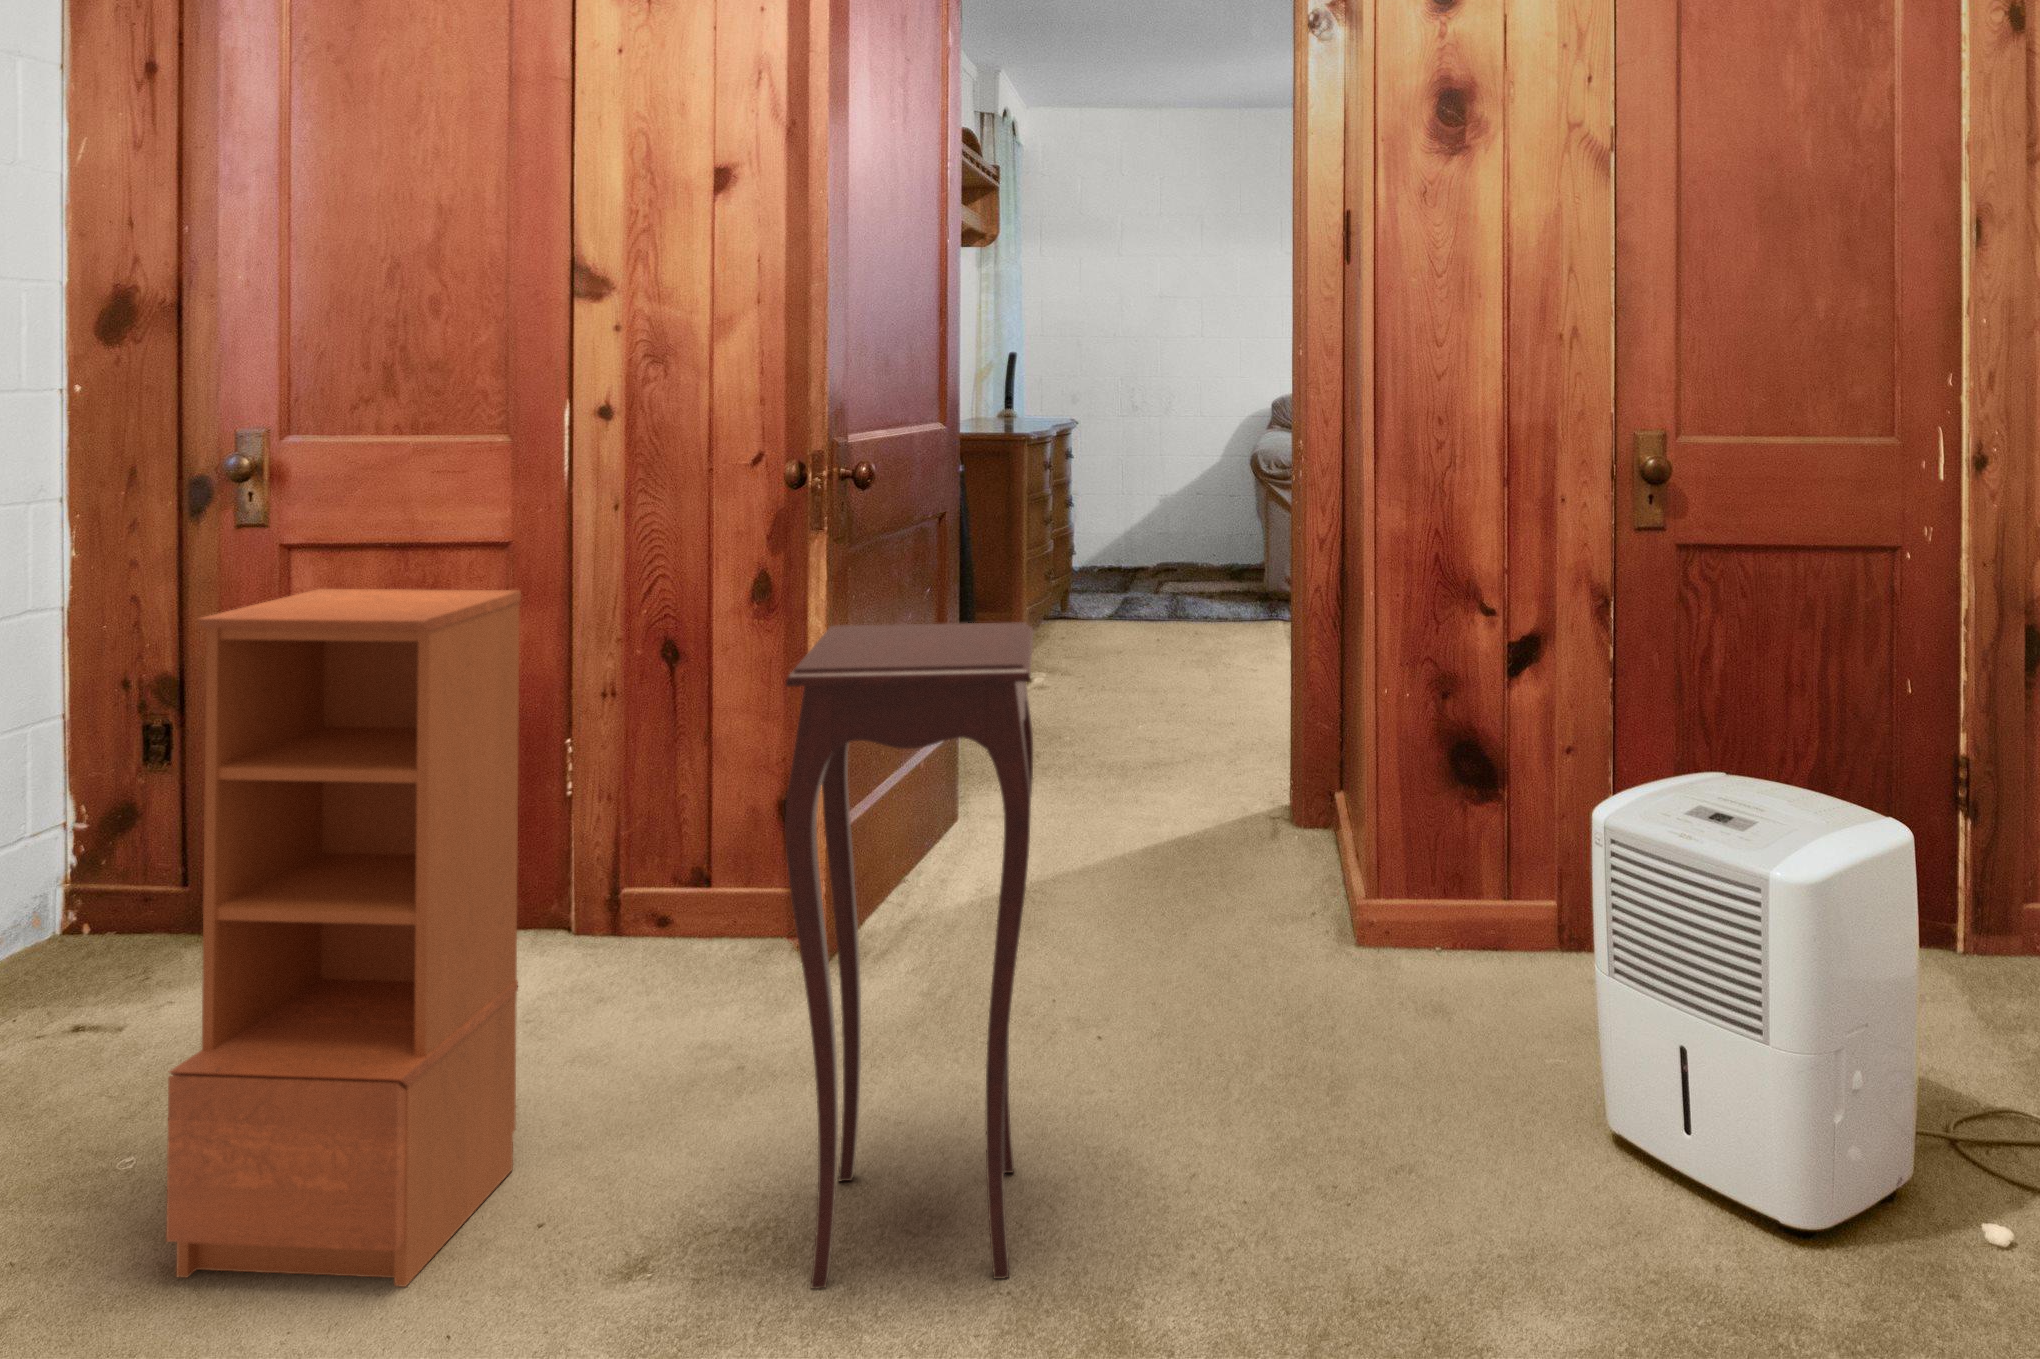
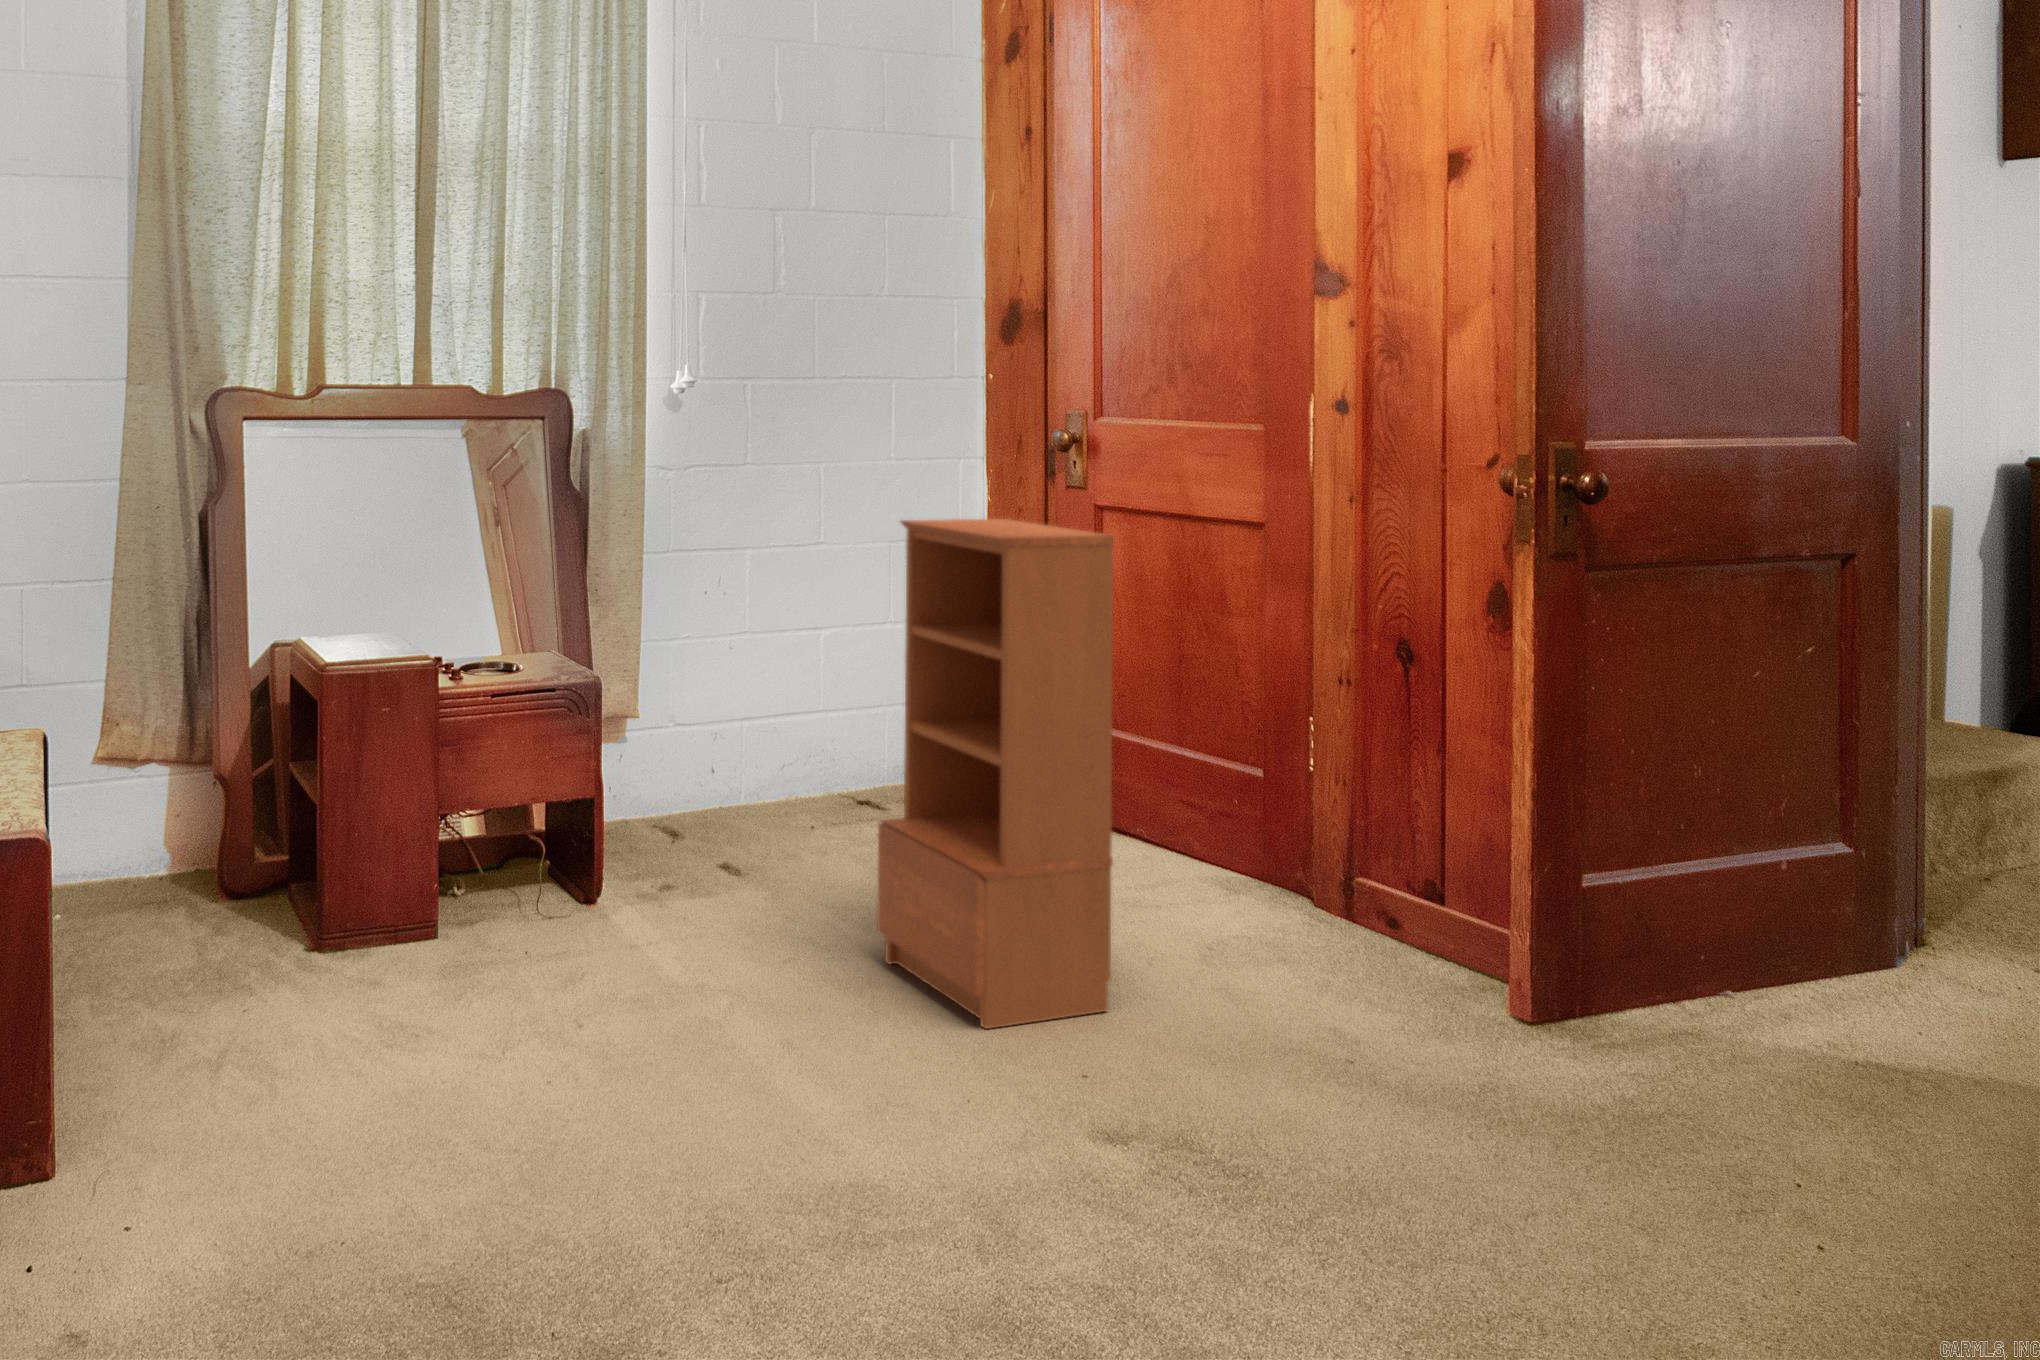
side table: present [786,622,1033,1289] -> none [1205,603,1564,1282]

